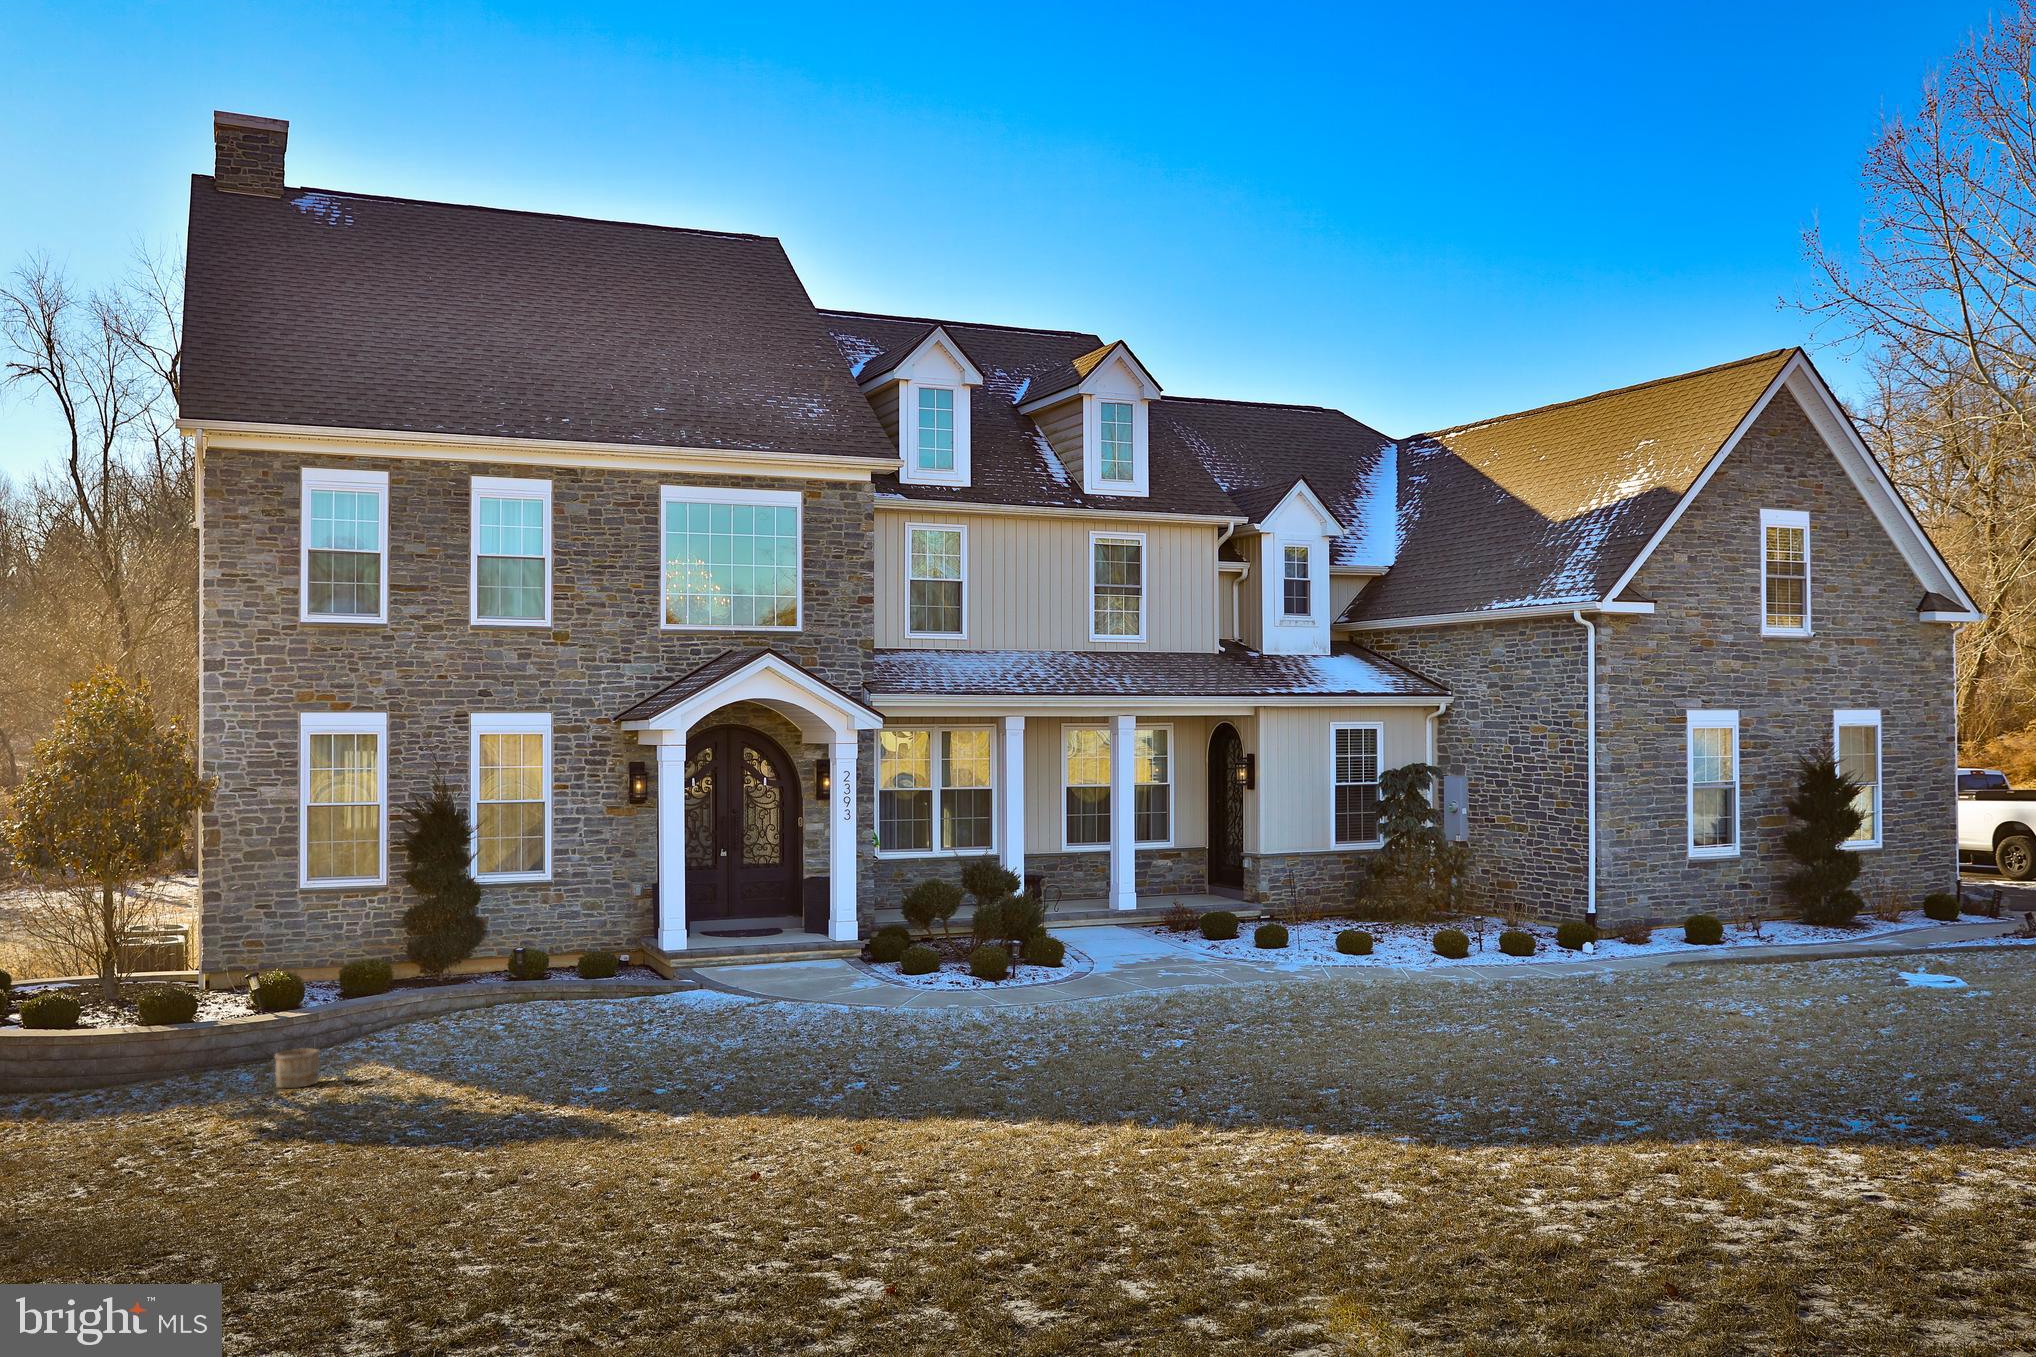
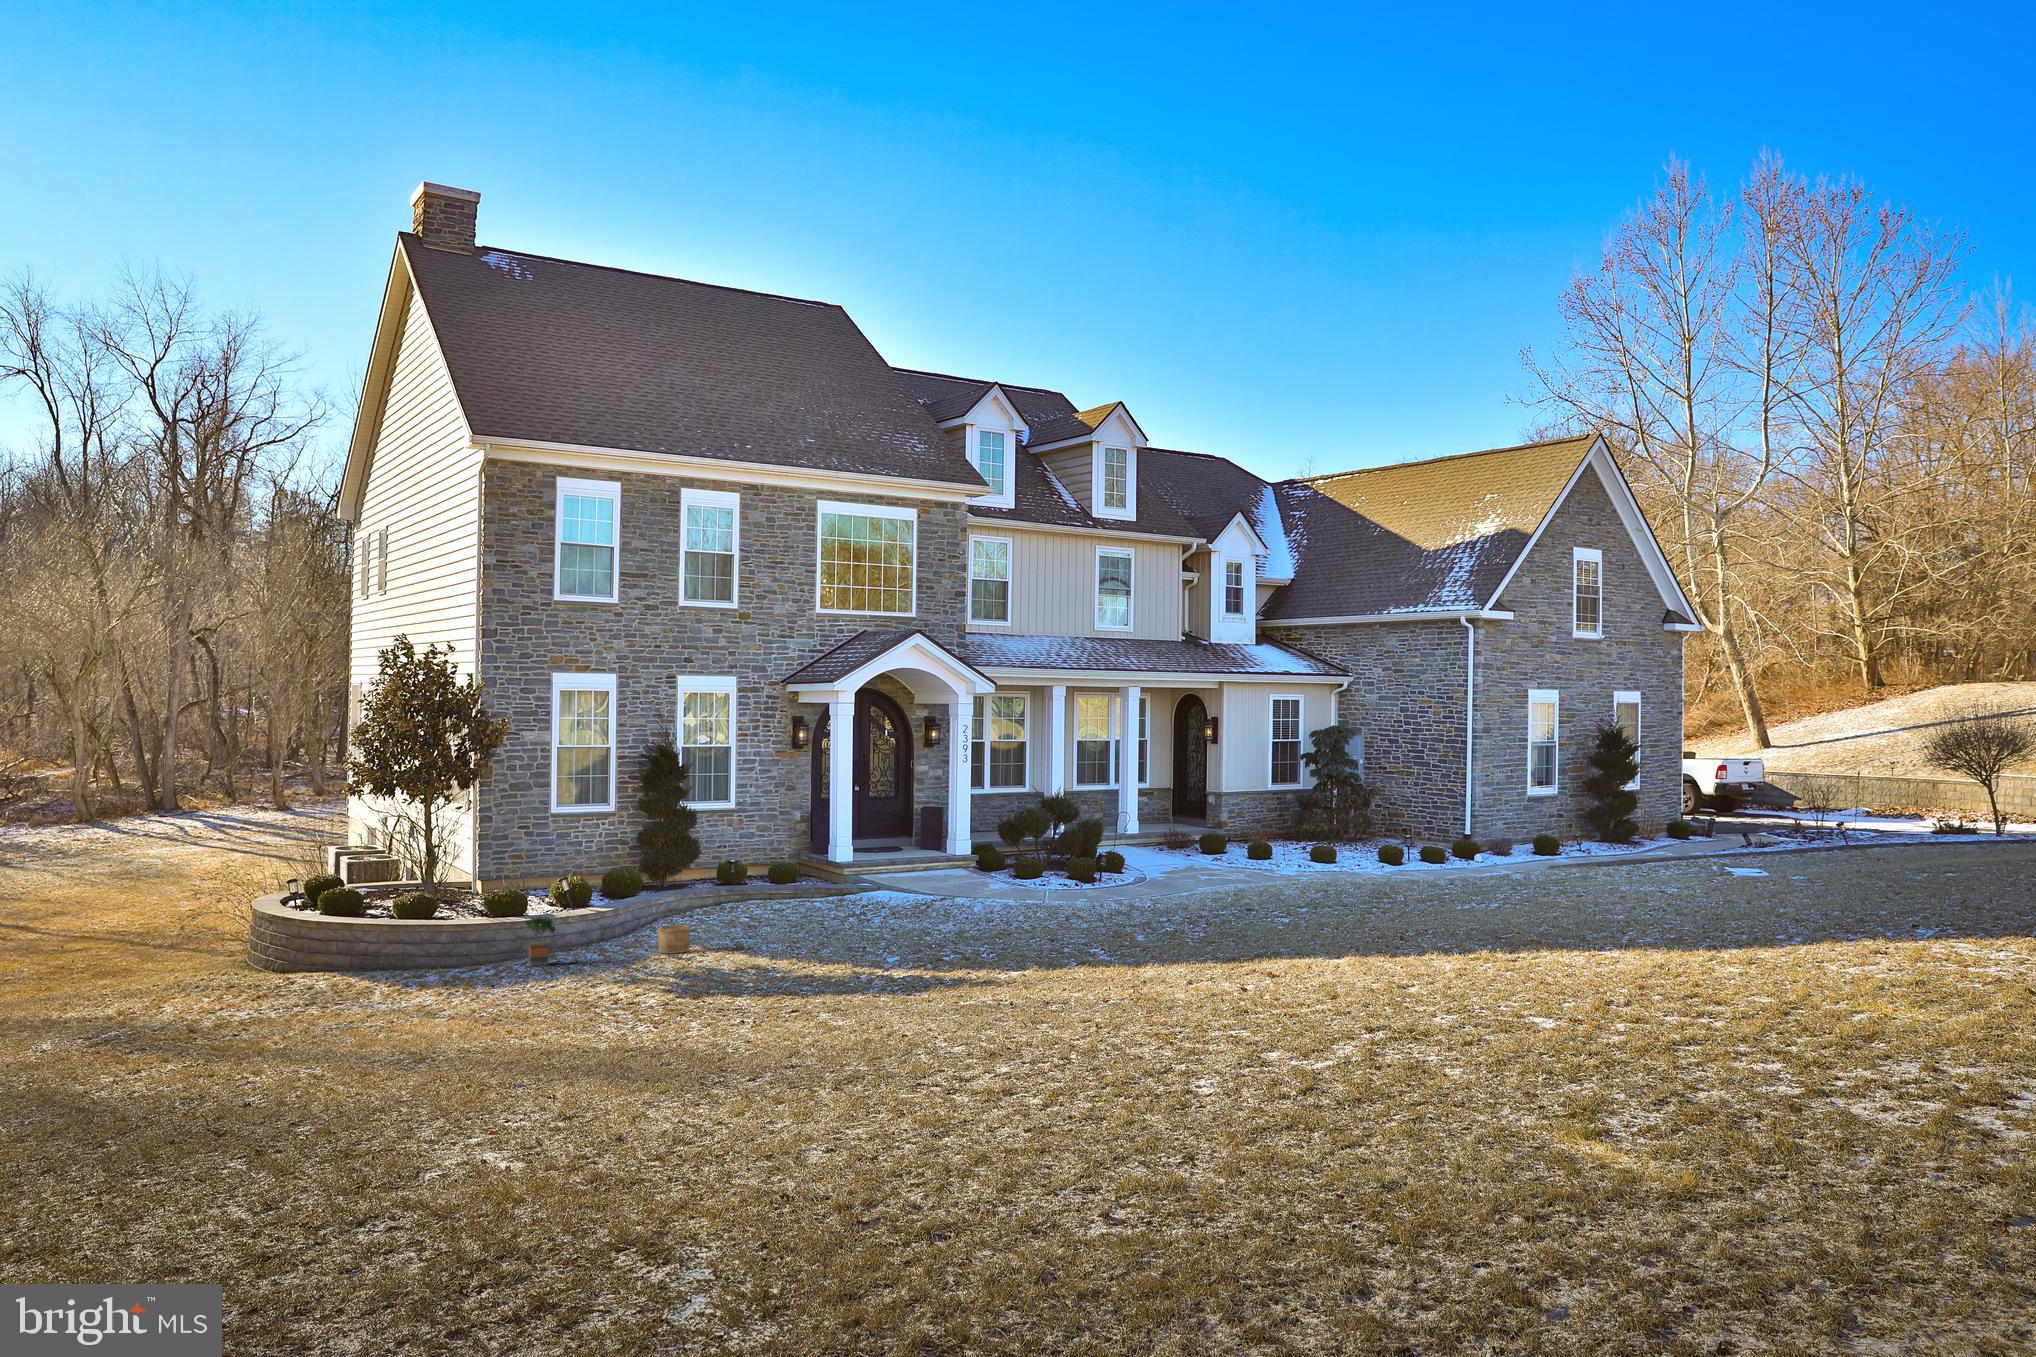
potted tree: none [83,1037,131,1104] -> present [525,917,557,966]

